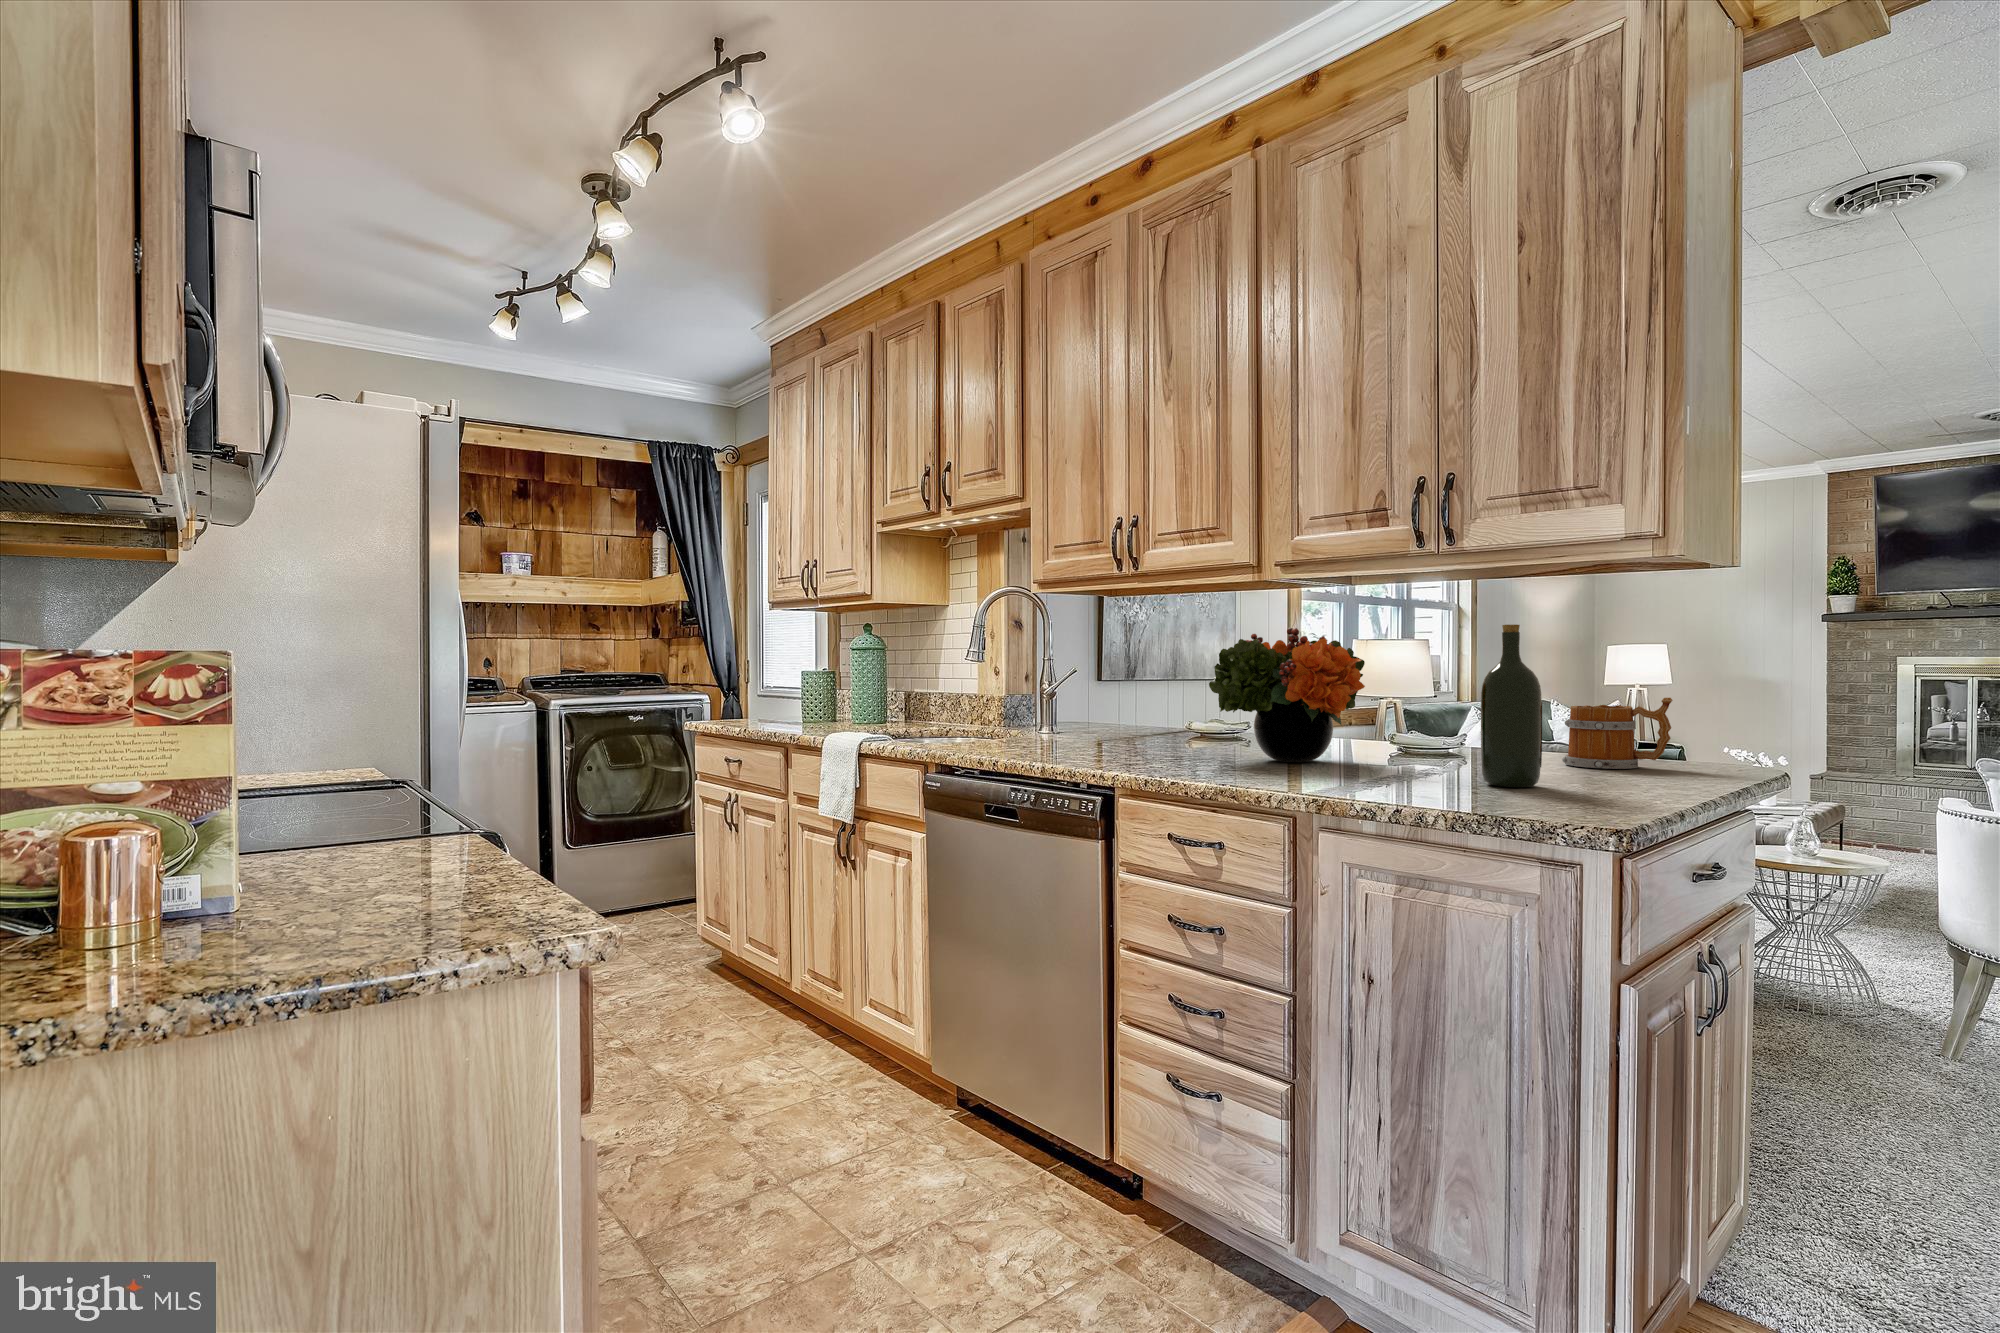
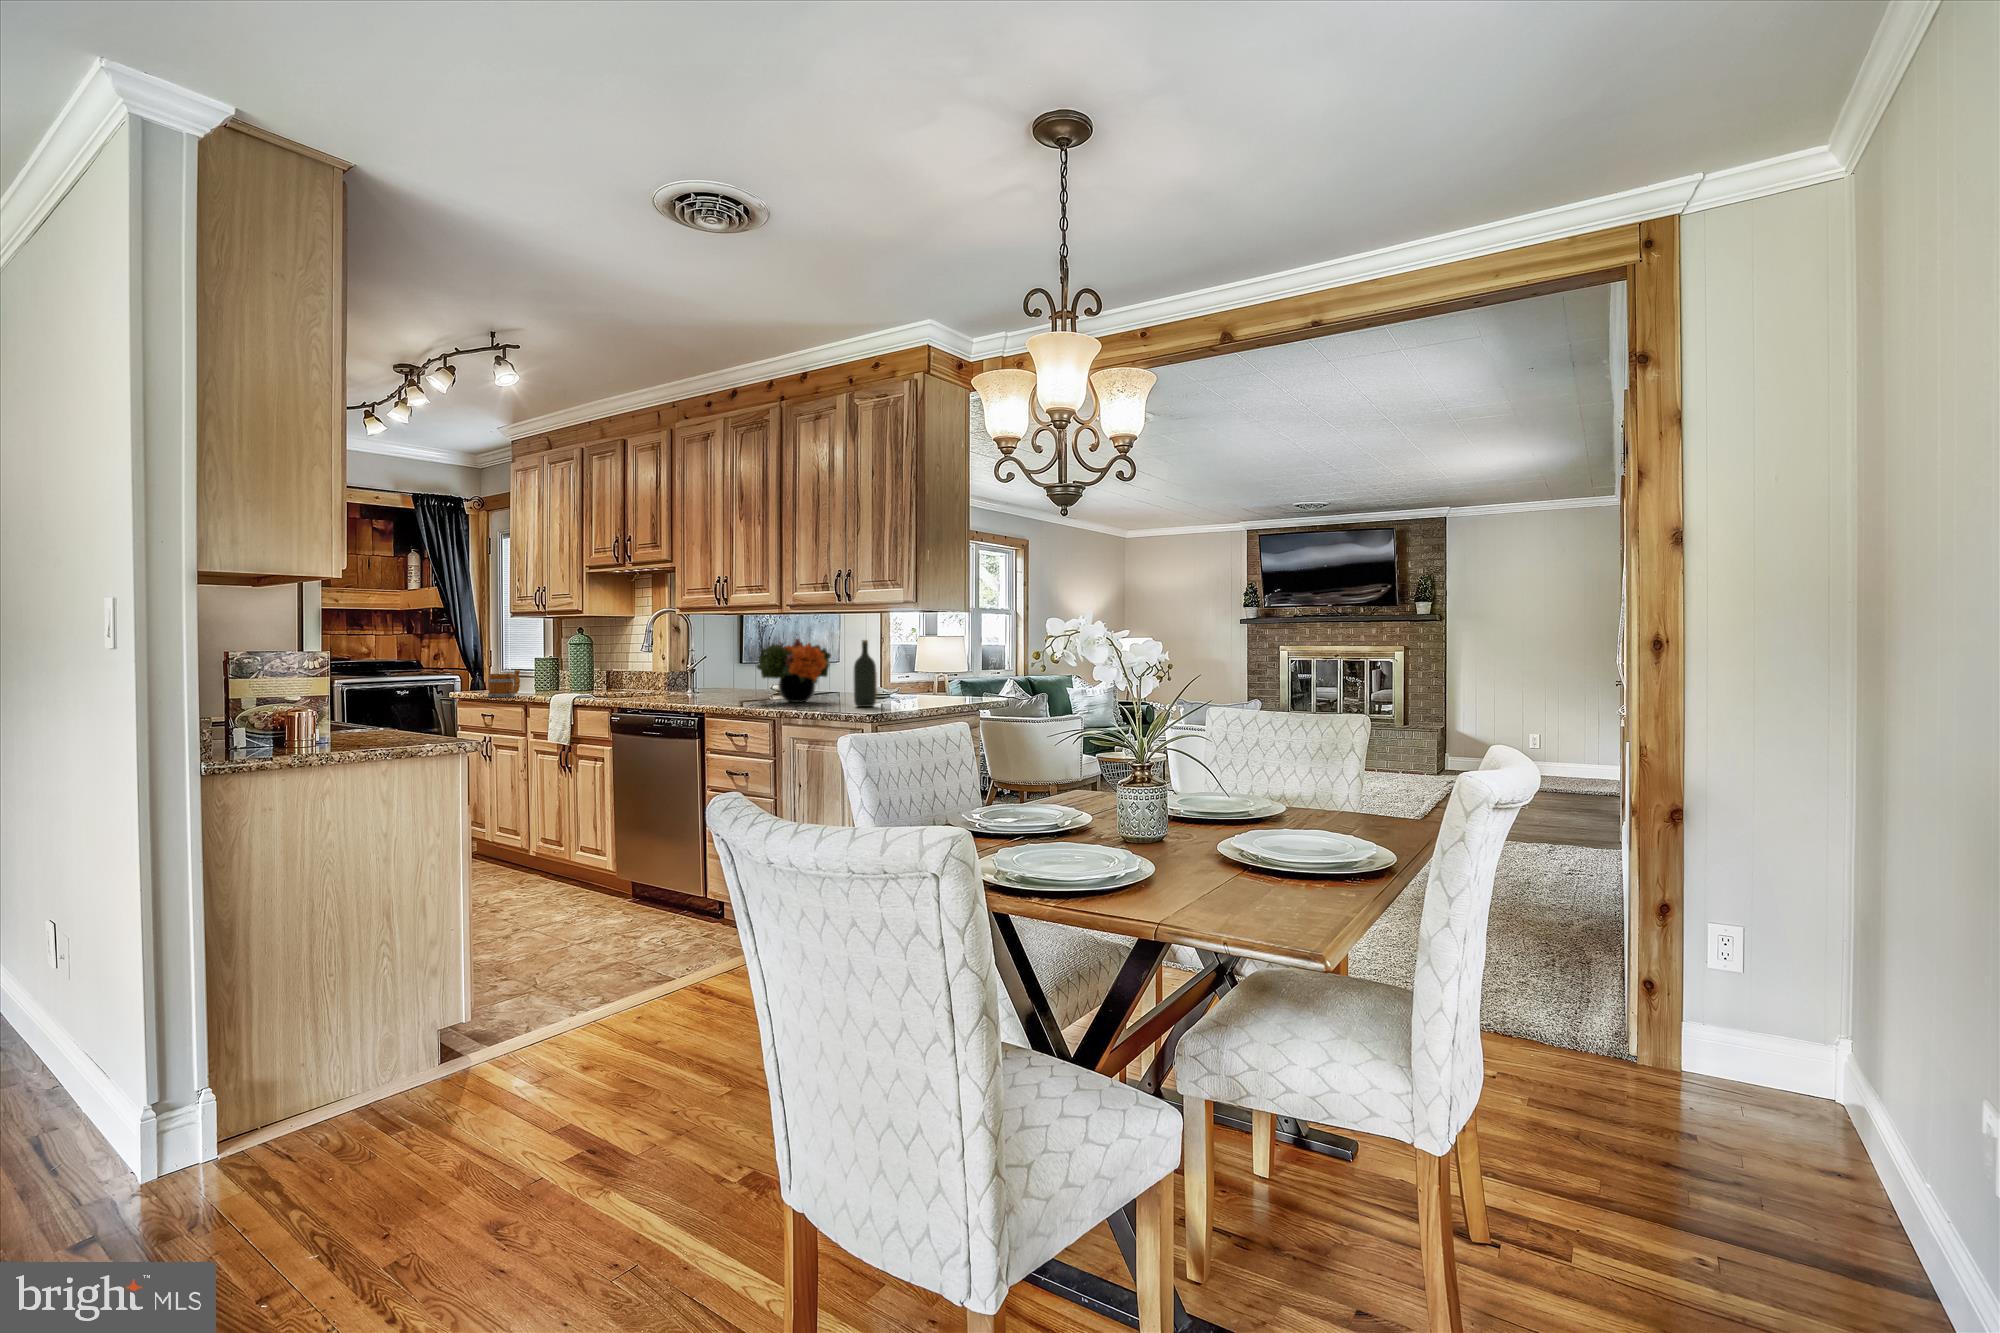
mug: present [1562,698,1673,769] -> present [488,670,520,697]

